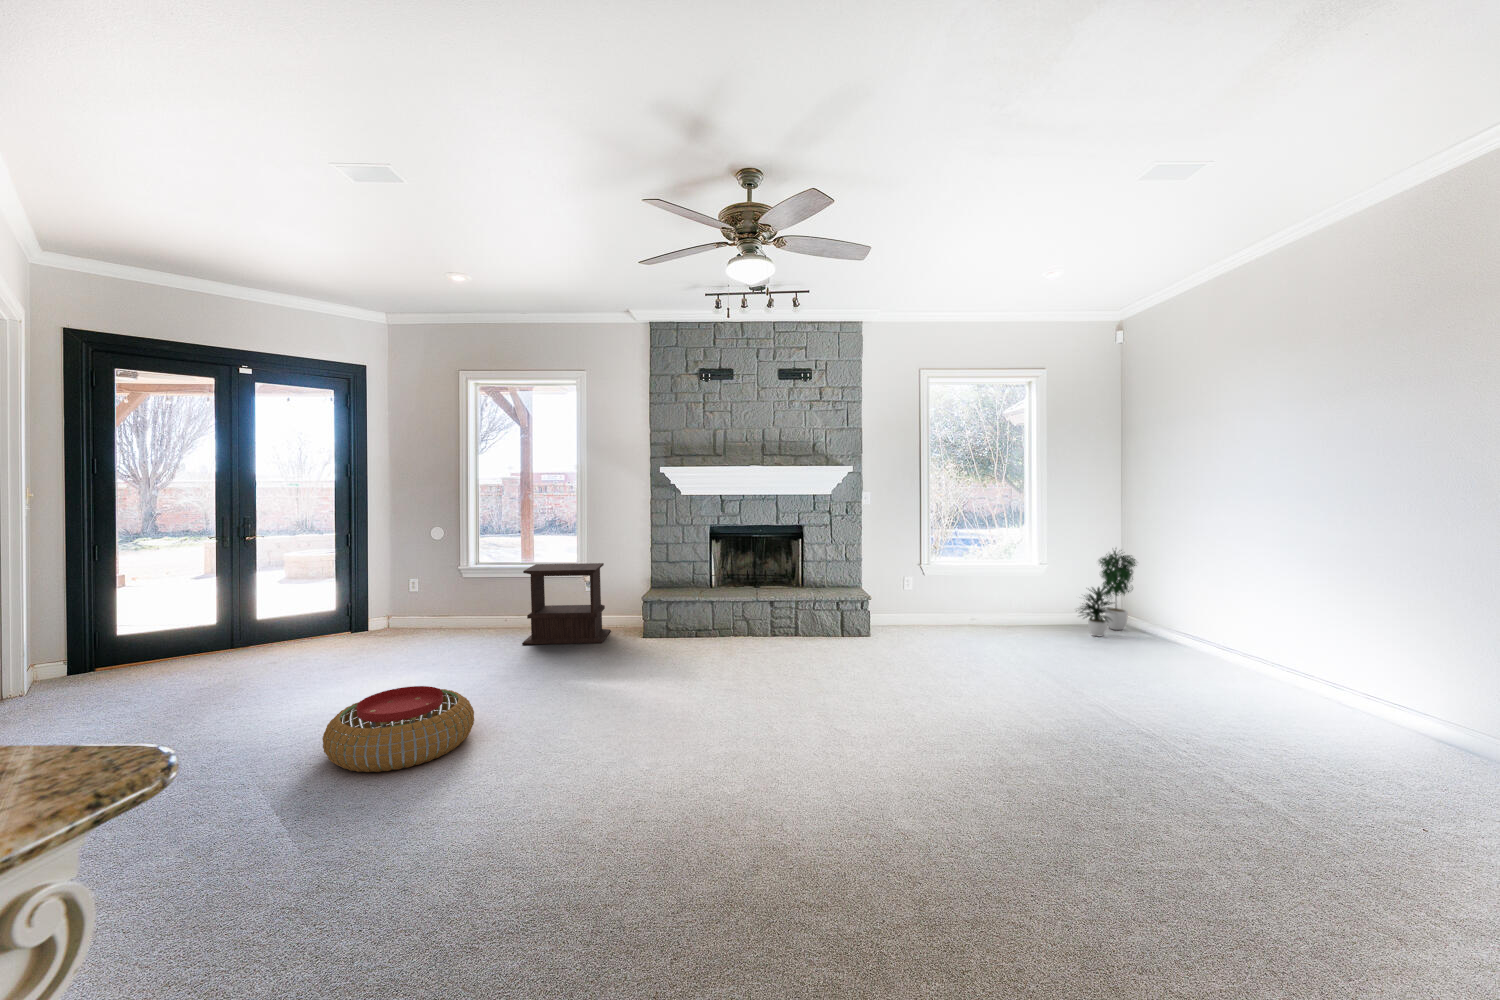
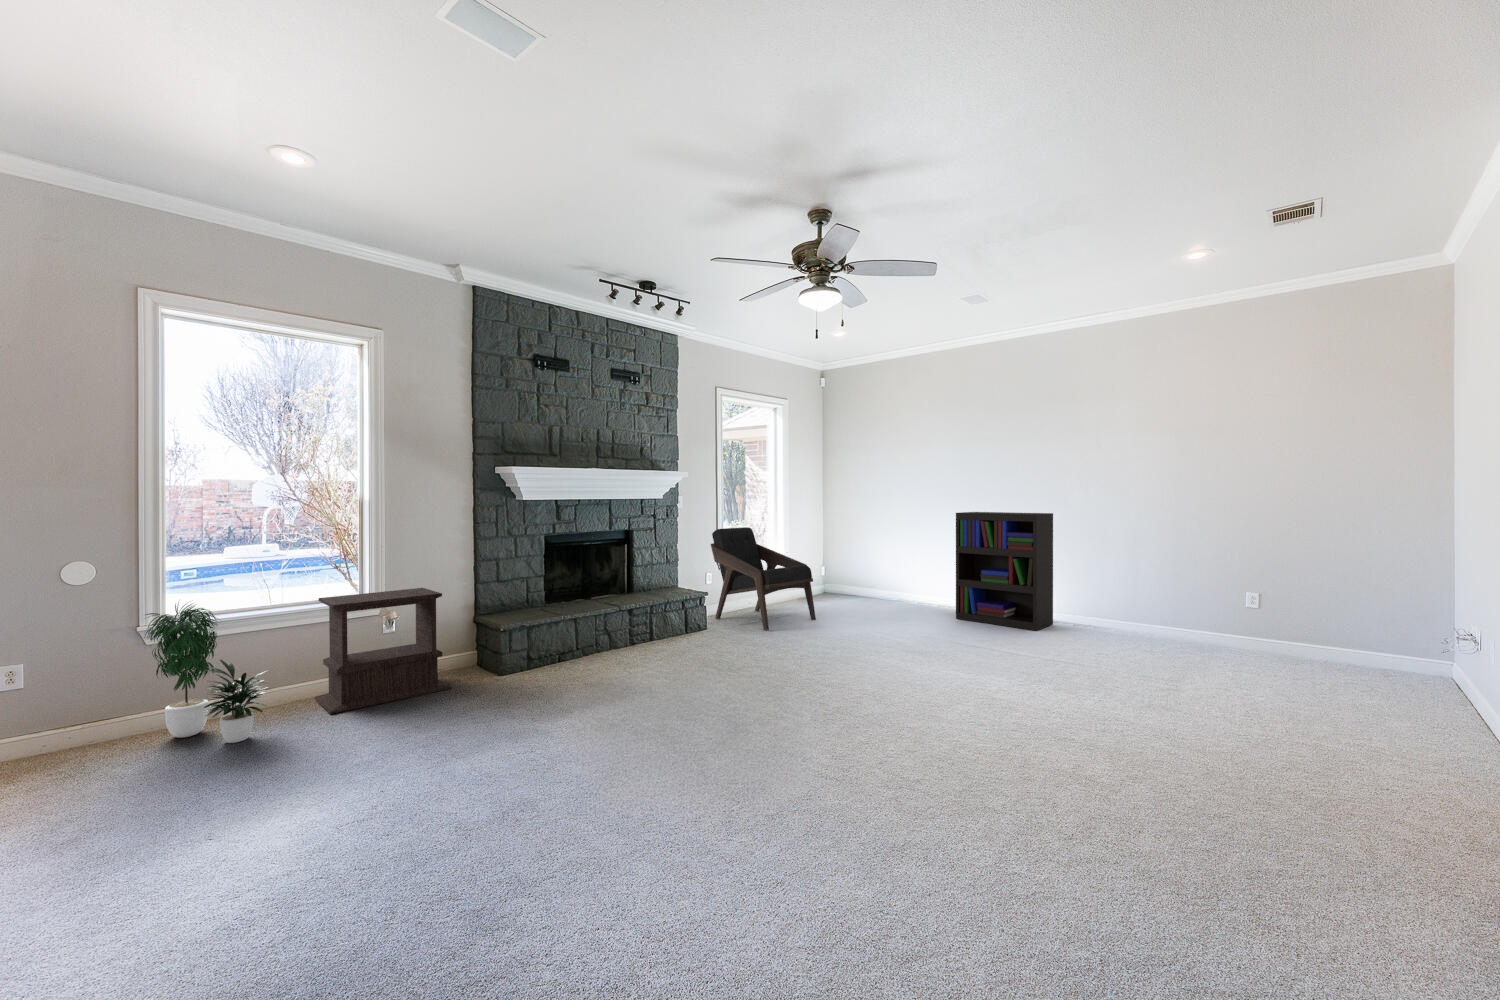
lounge chair: none [902,526,1007,645] -> present [711,527,816,630]
bookshelf: none [1211,526,1391,729] -> present [956,512,1053,631]
potted plant: present [1080,551,1136,636] -> present [145,603,267,743]
pouf: present [322,686,474,772] -> none [330,754,558,905]

